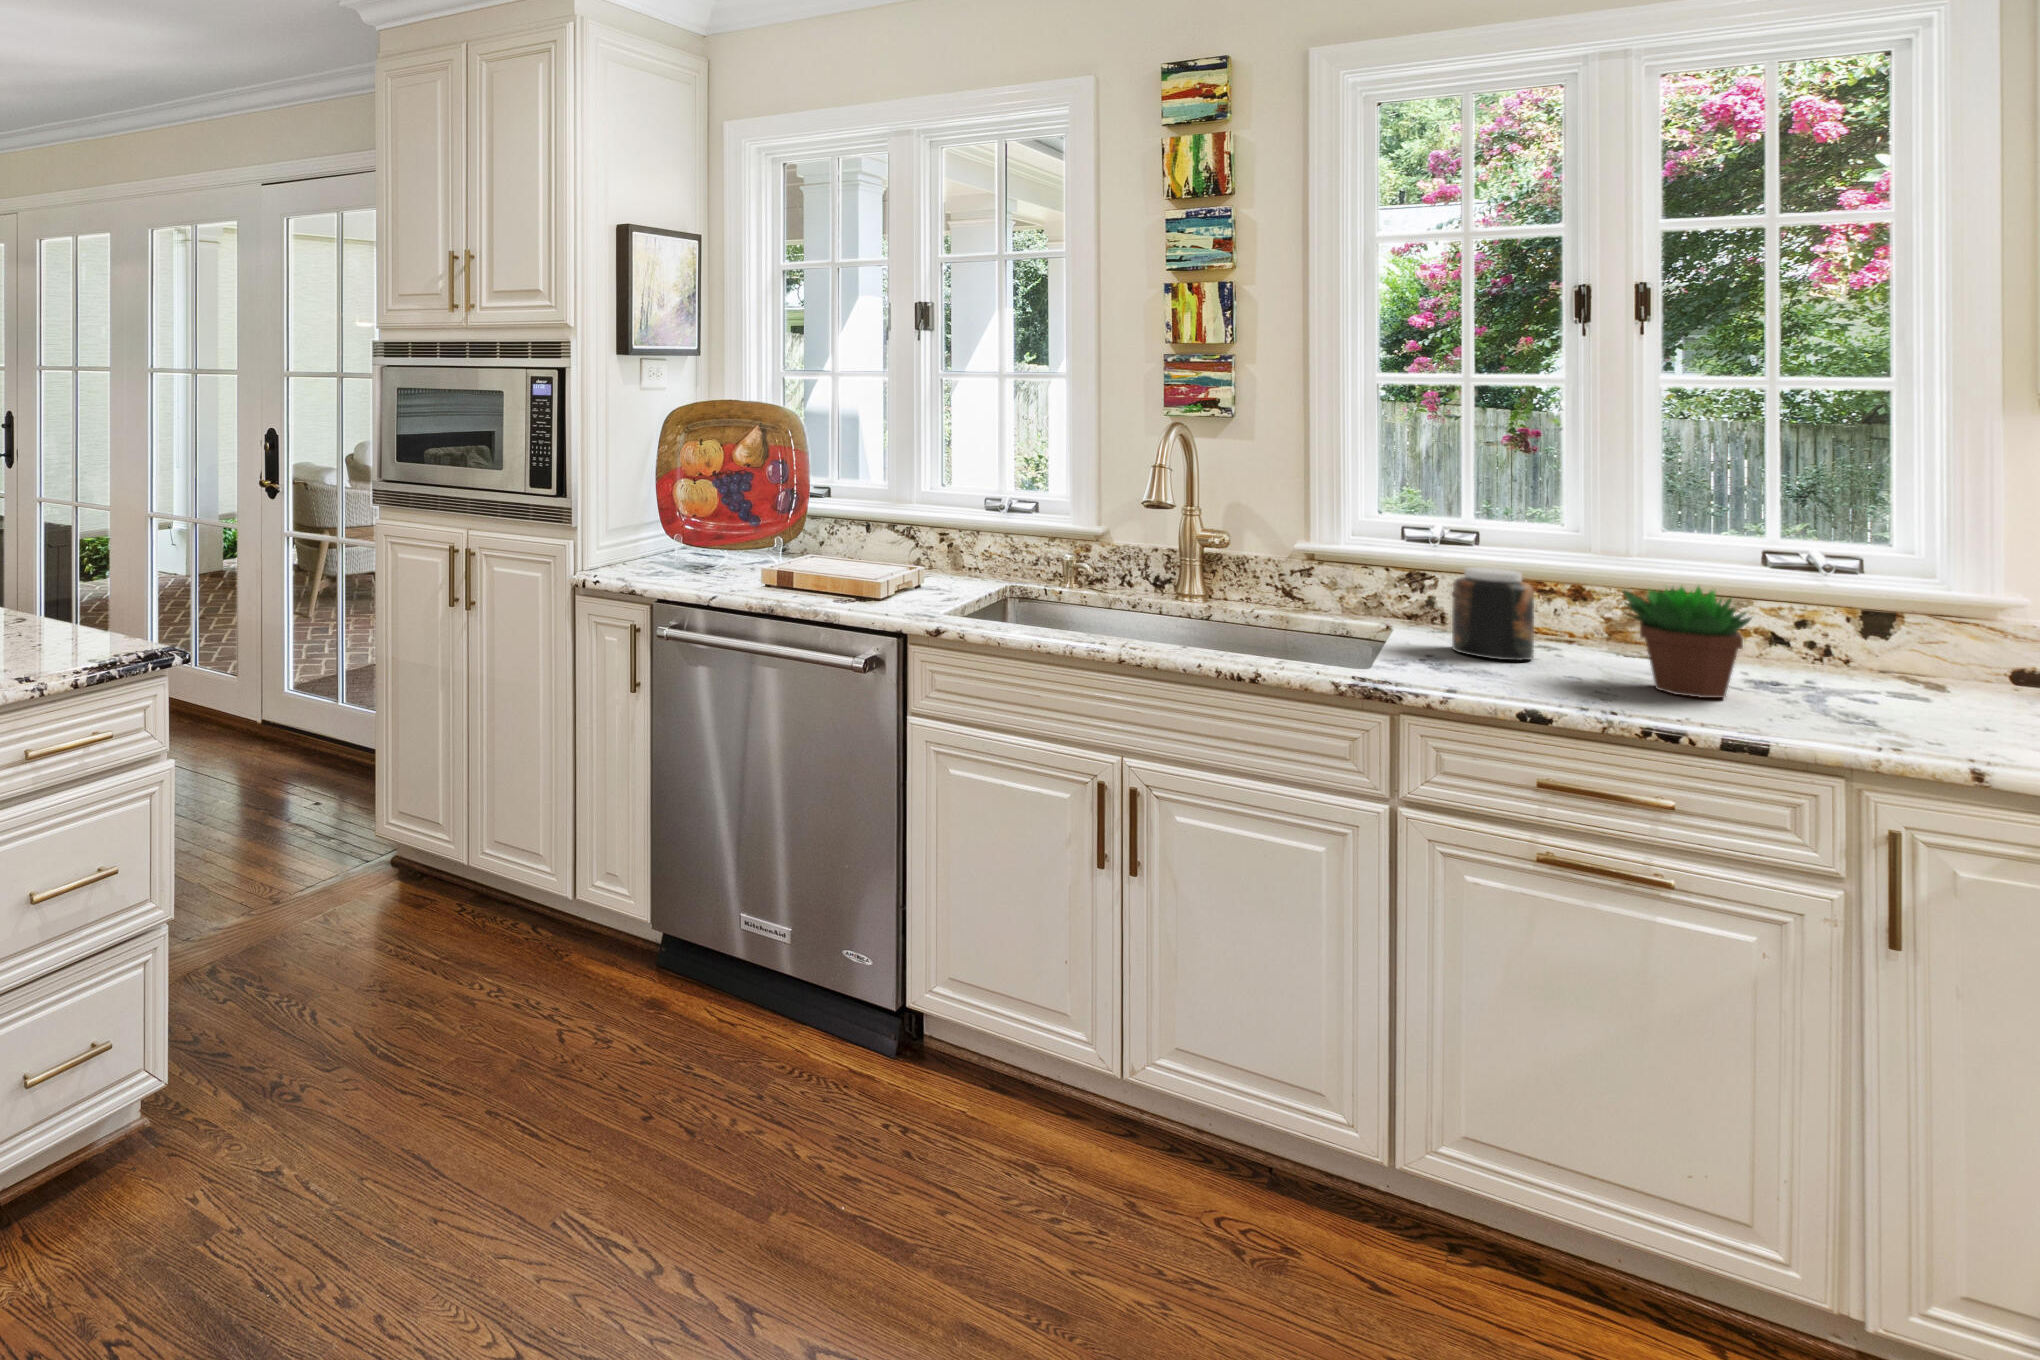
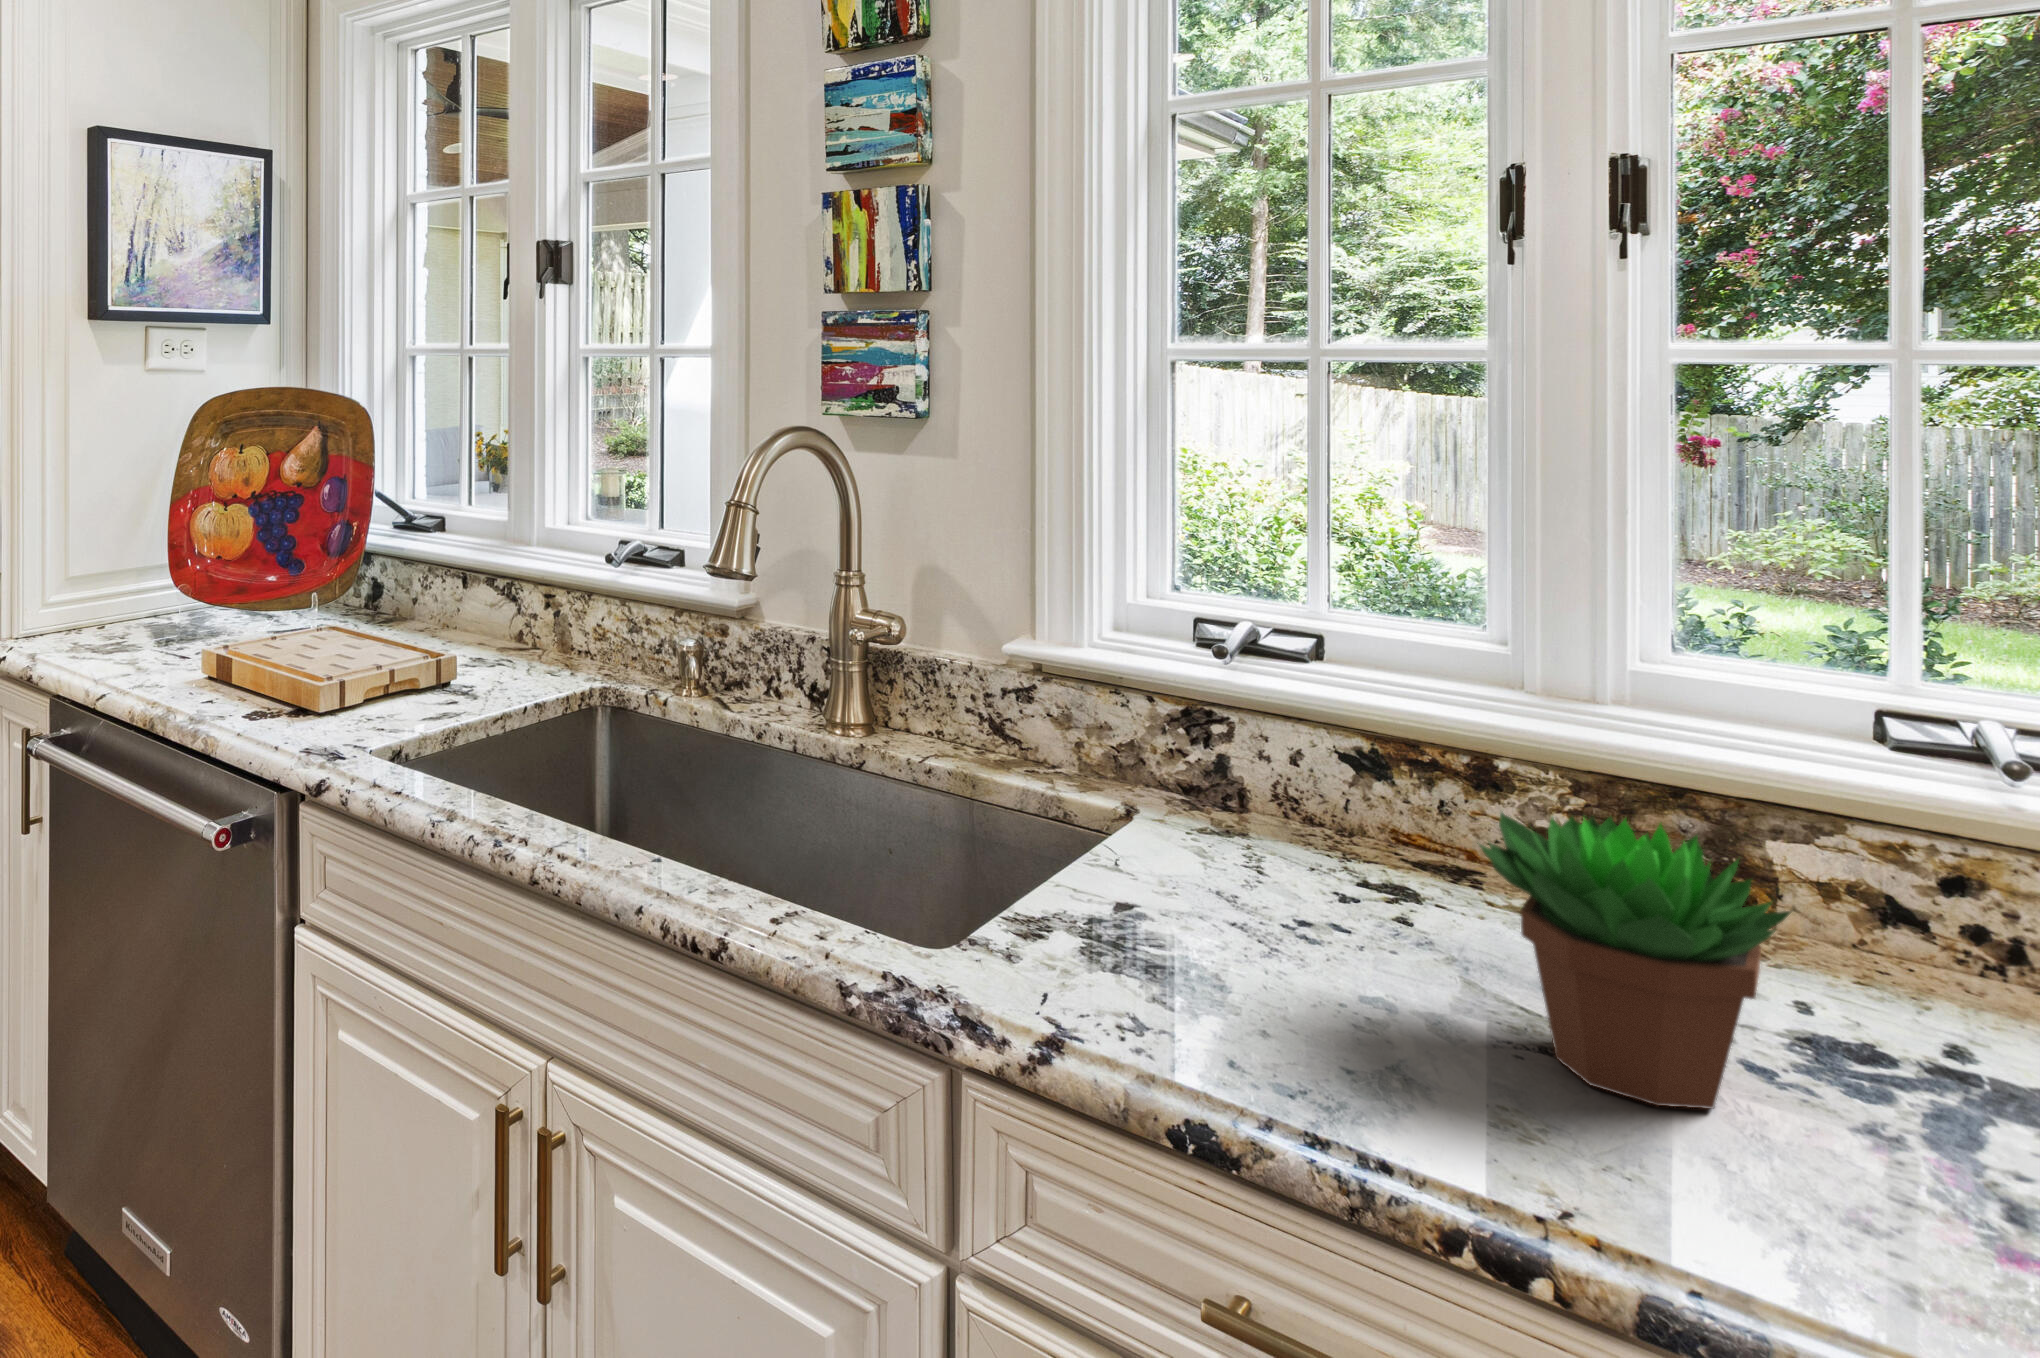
jar: present [1452,567,1534,660] -> none [1188,726,1341,936]

